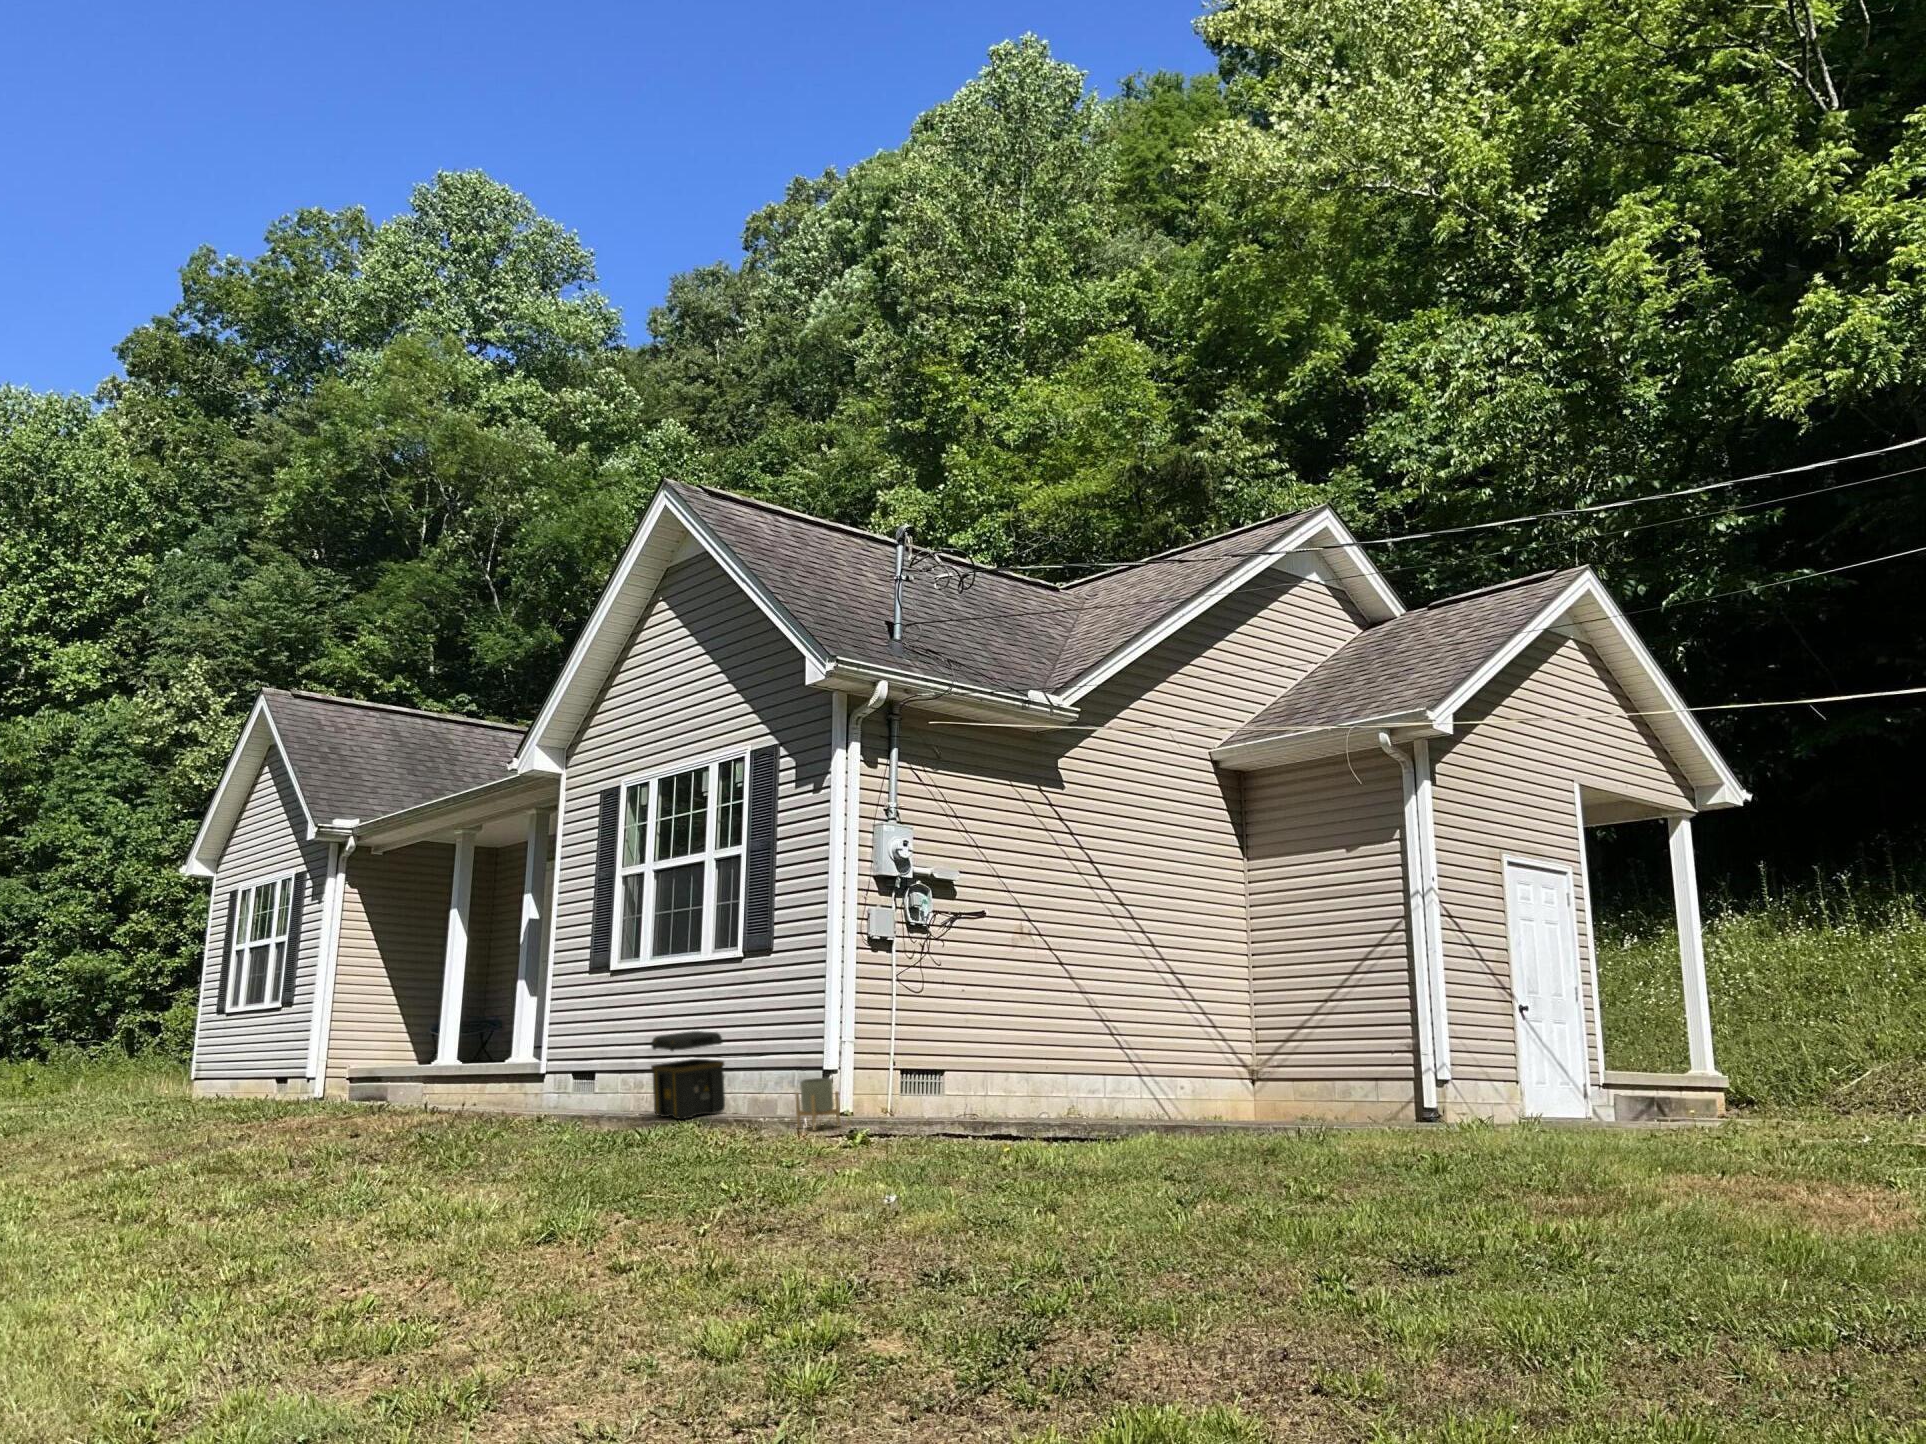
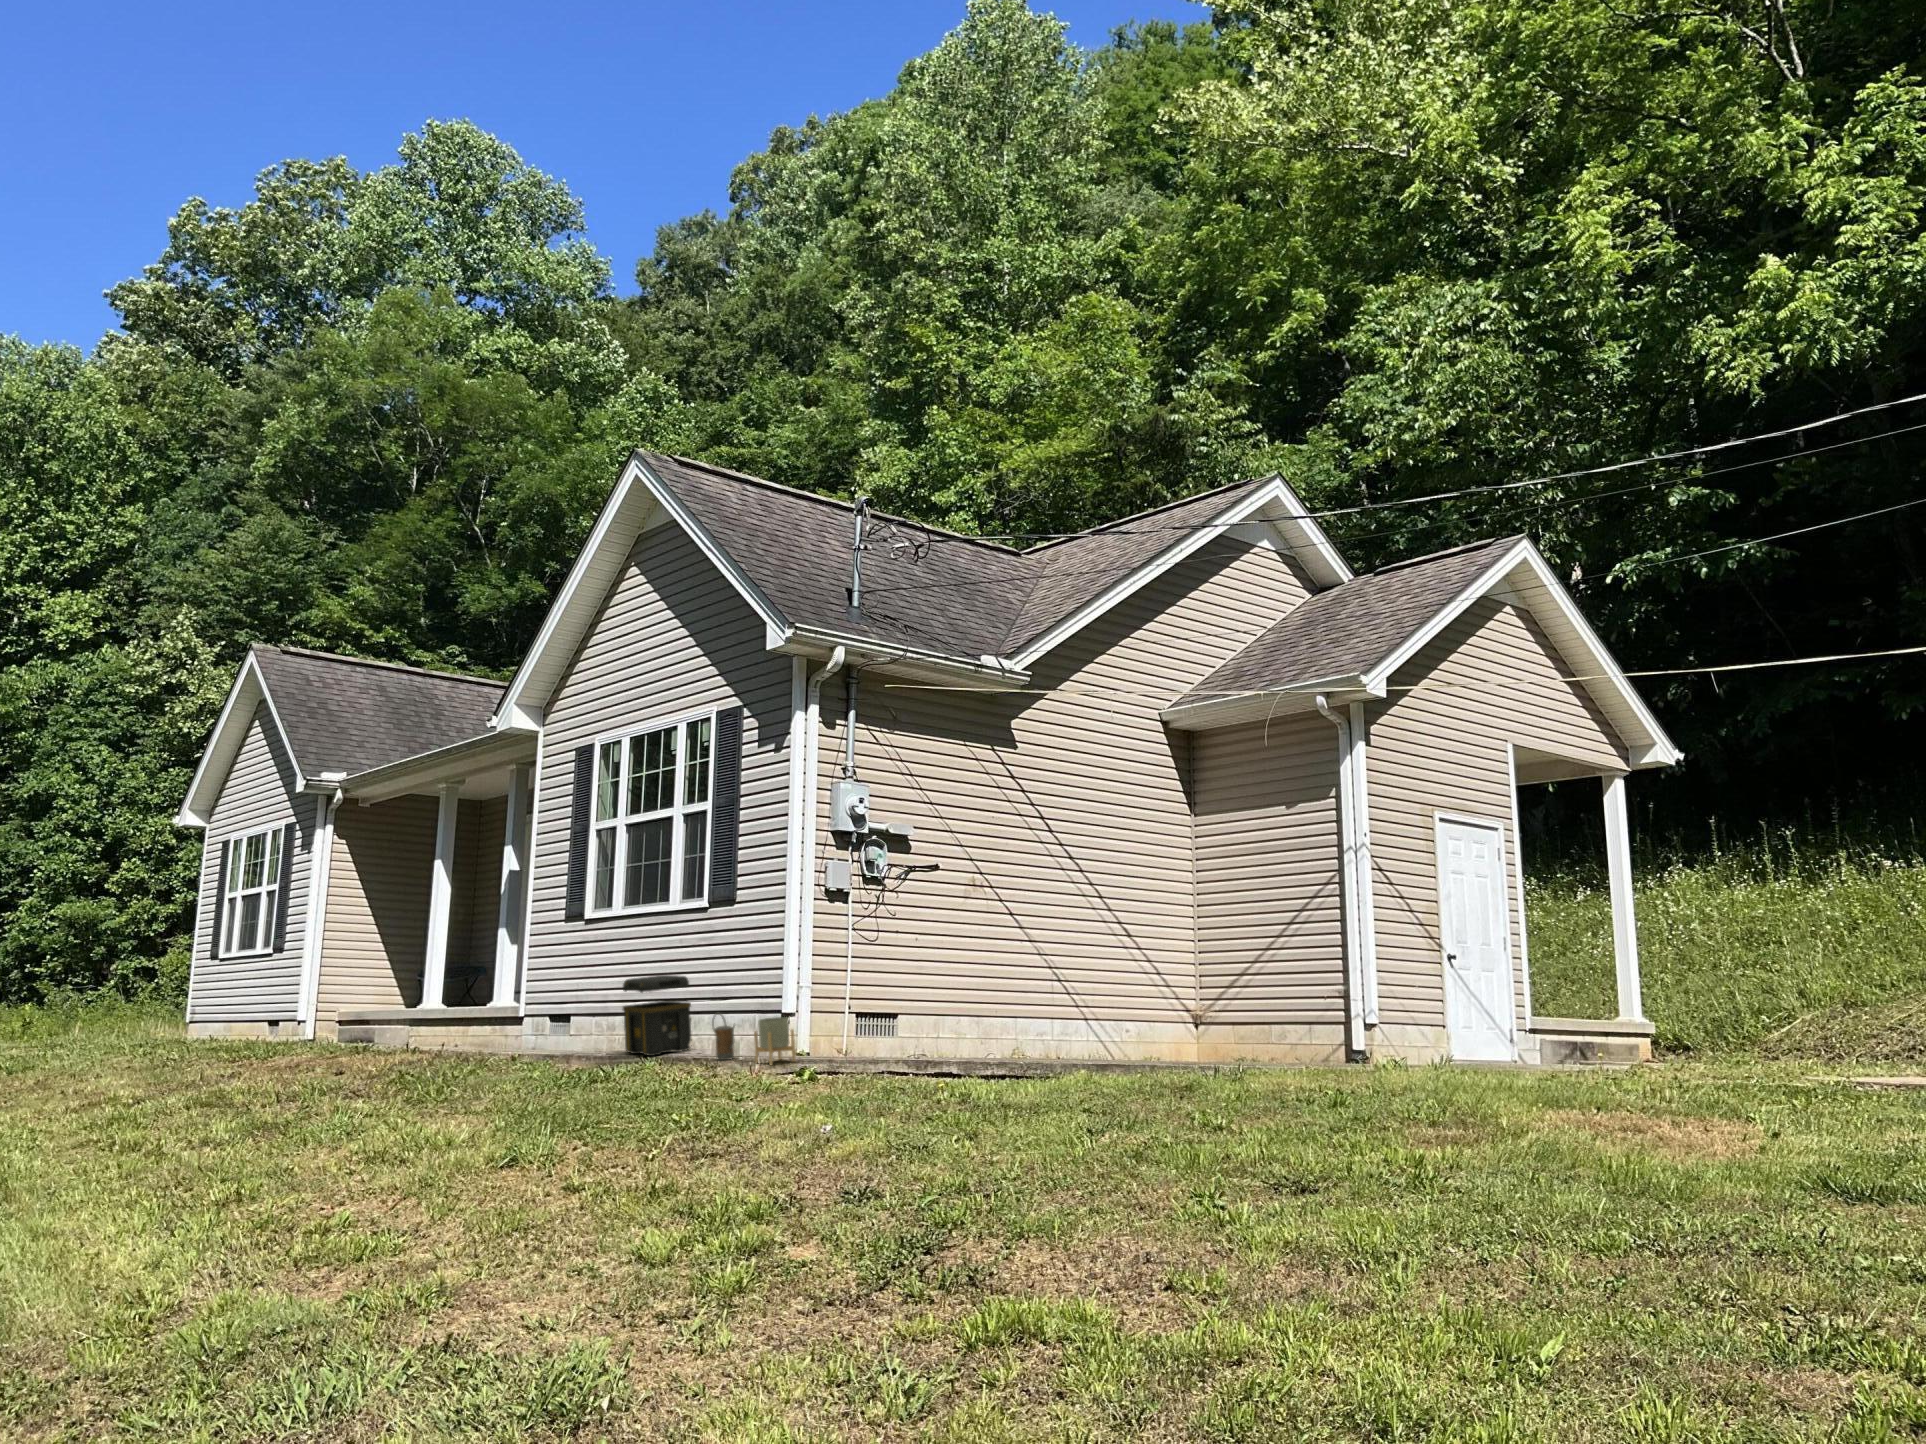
watering can: none [748,1073,775,1124] -> present [712,1013,735,1060]

